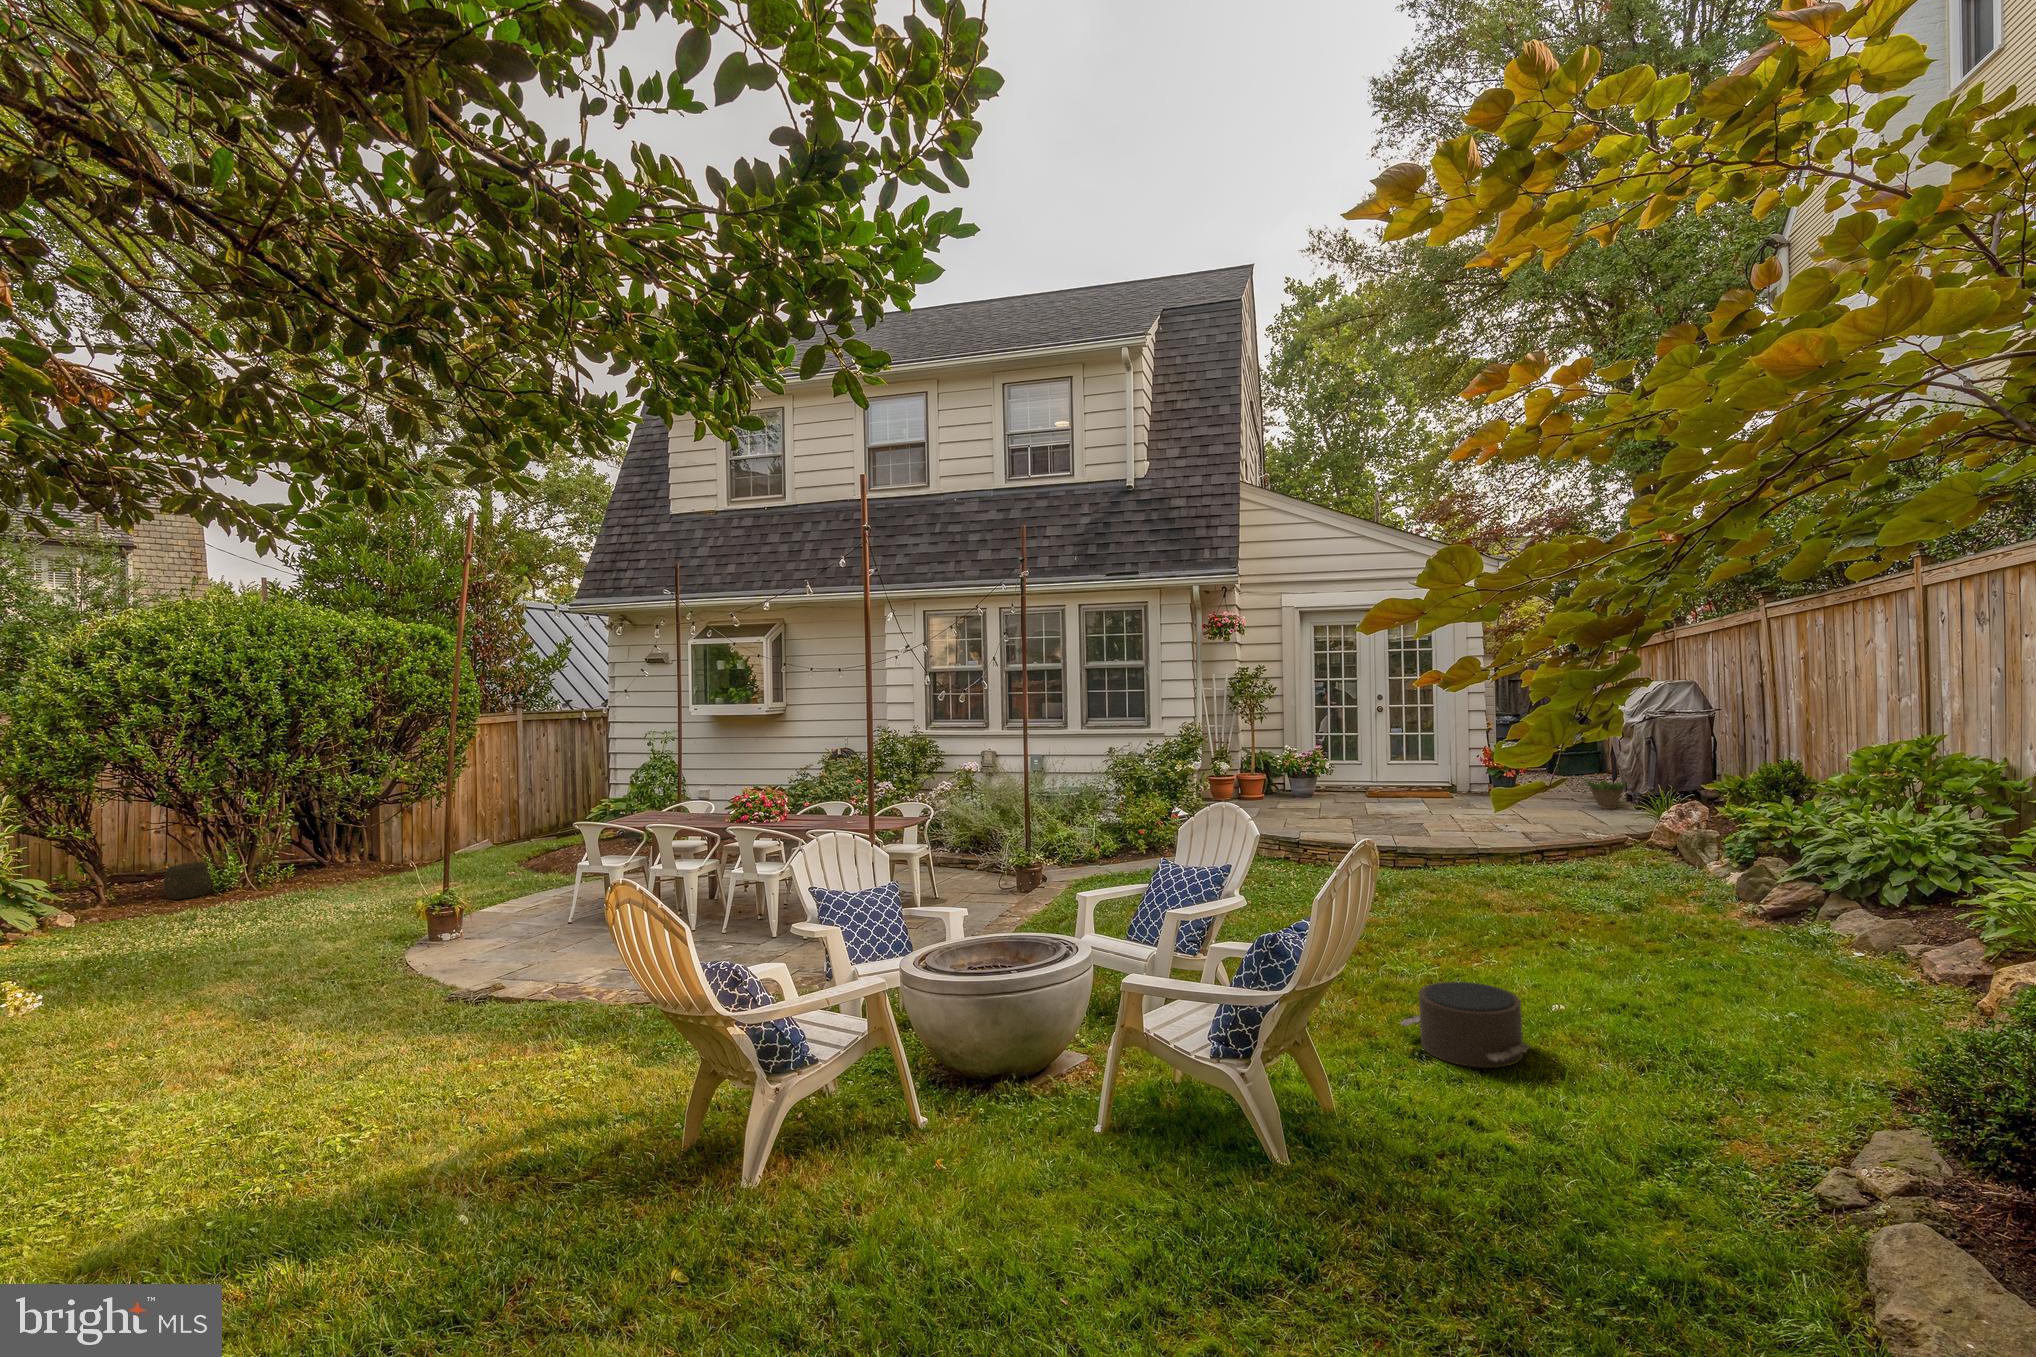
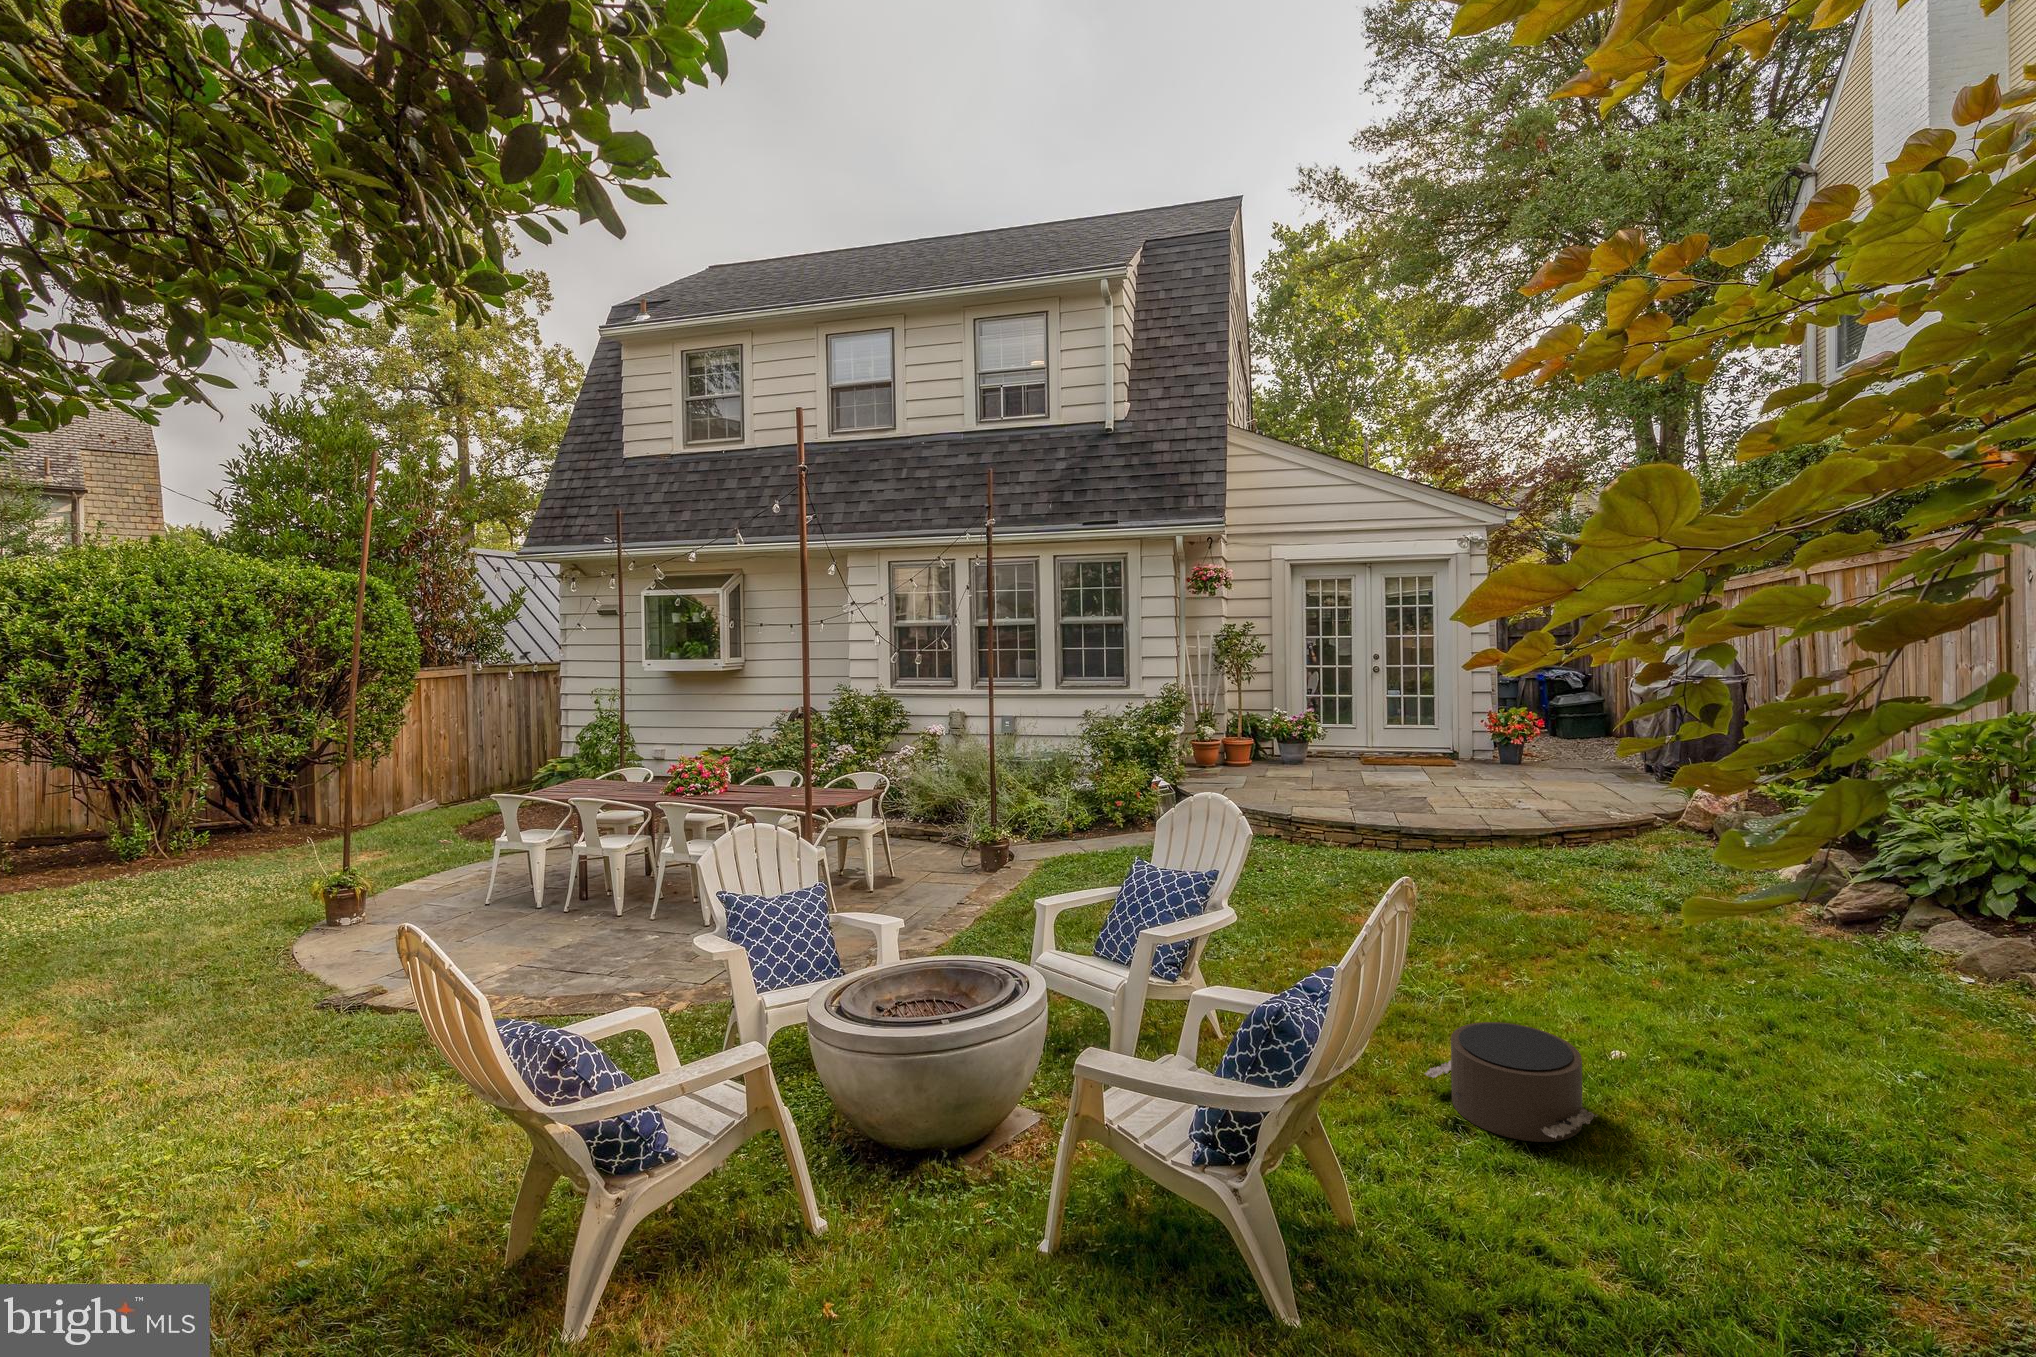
decorative plant: present [1584,779,1627,809] -> none [1585,745,1644,780]
woven basket: present [163,862,211,900] -> none [63,831,120,872]

